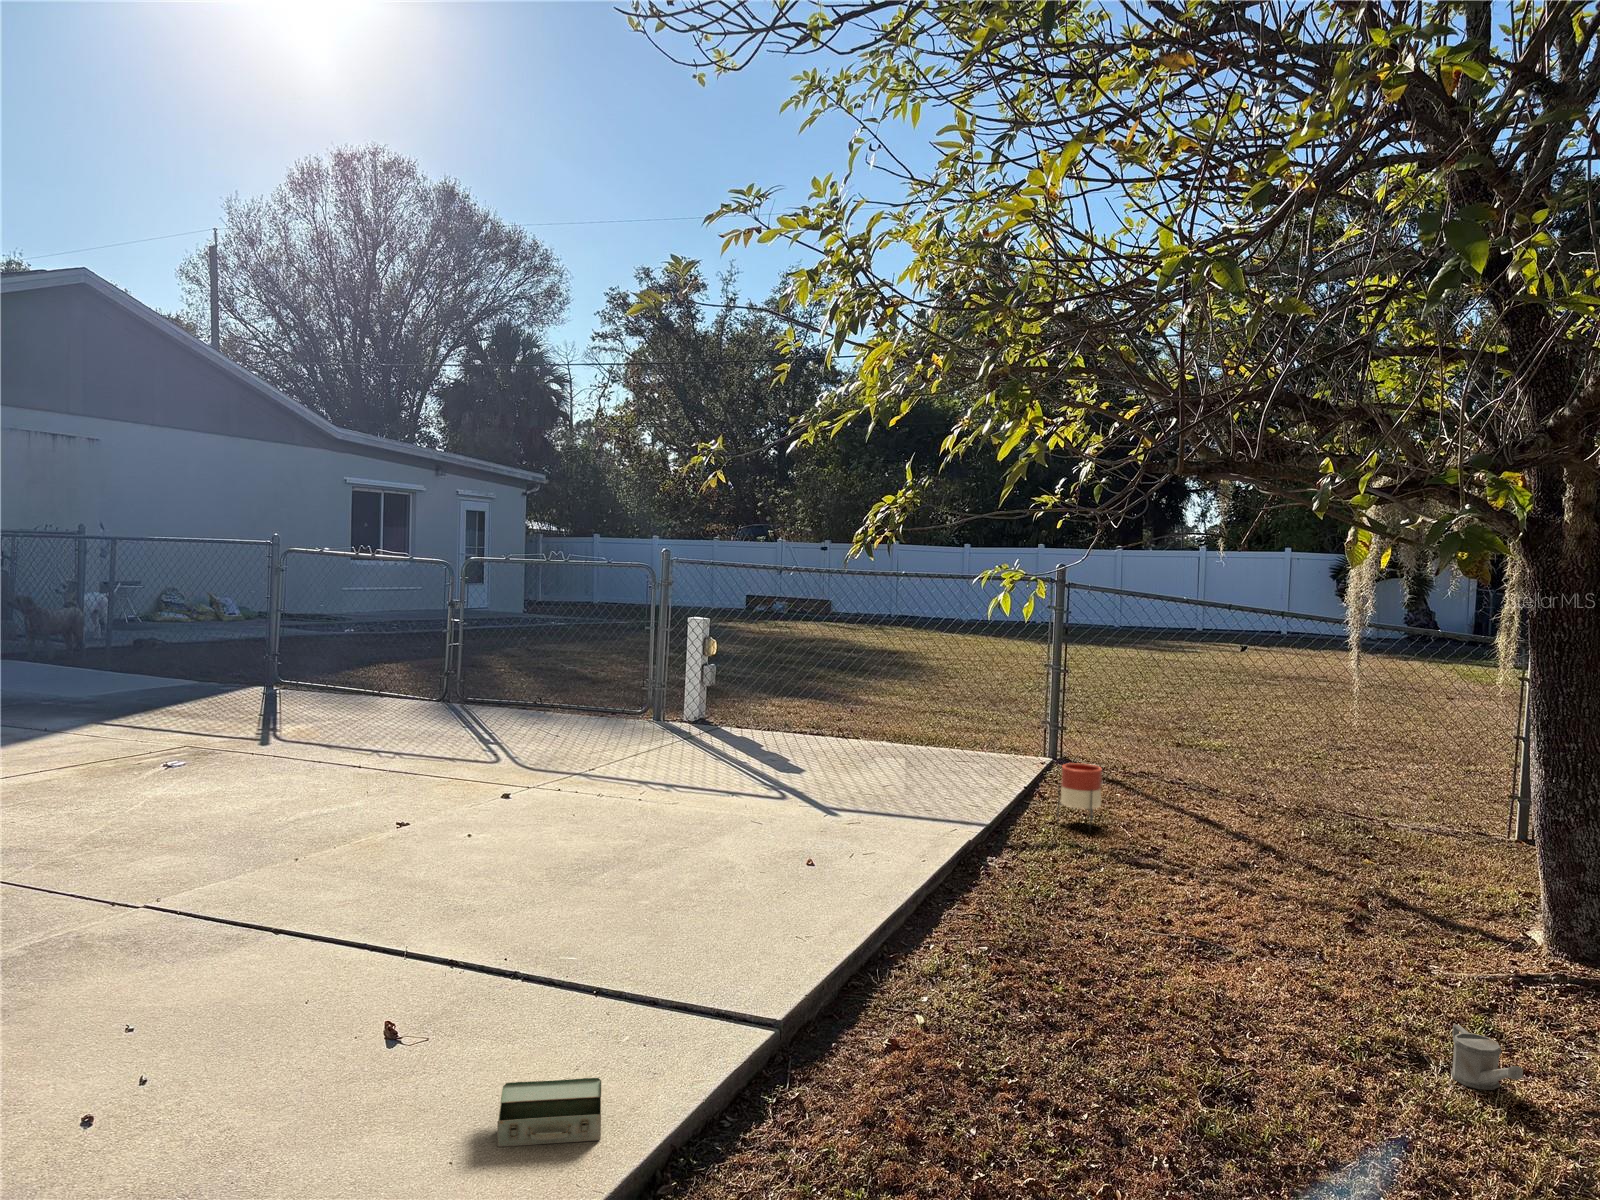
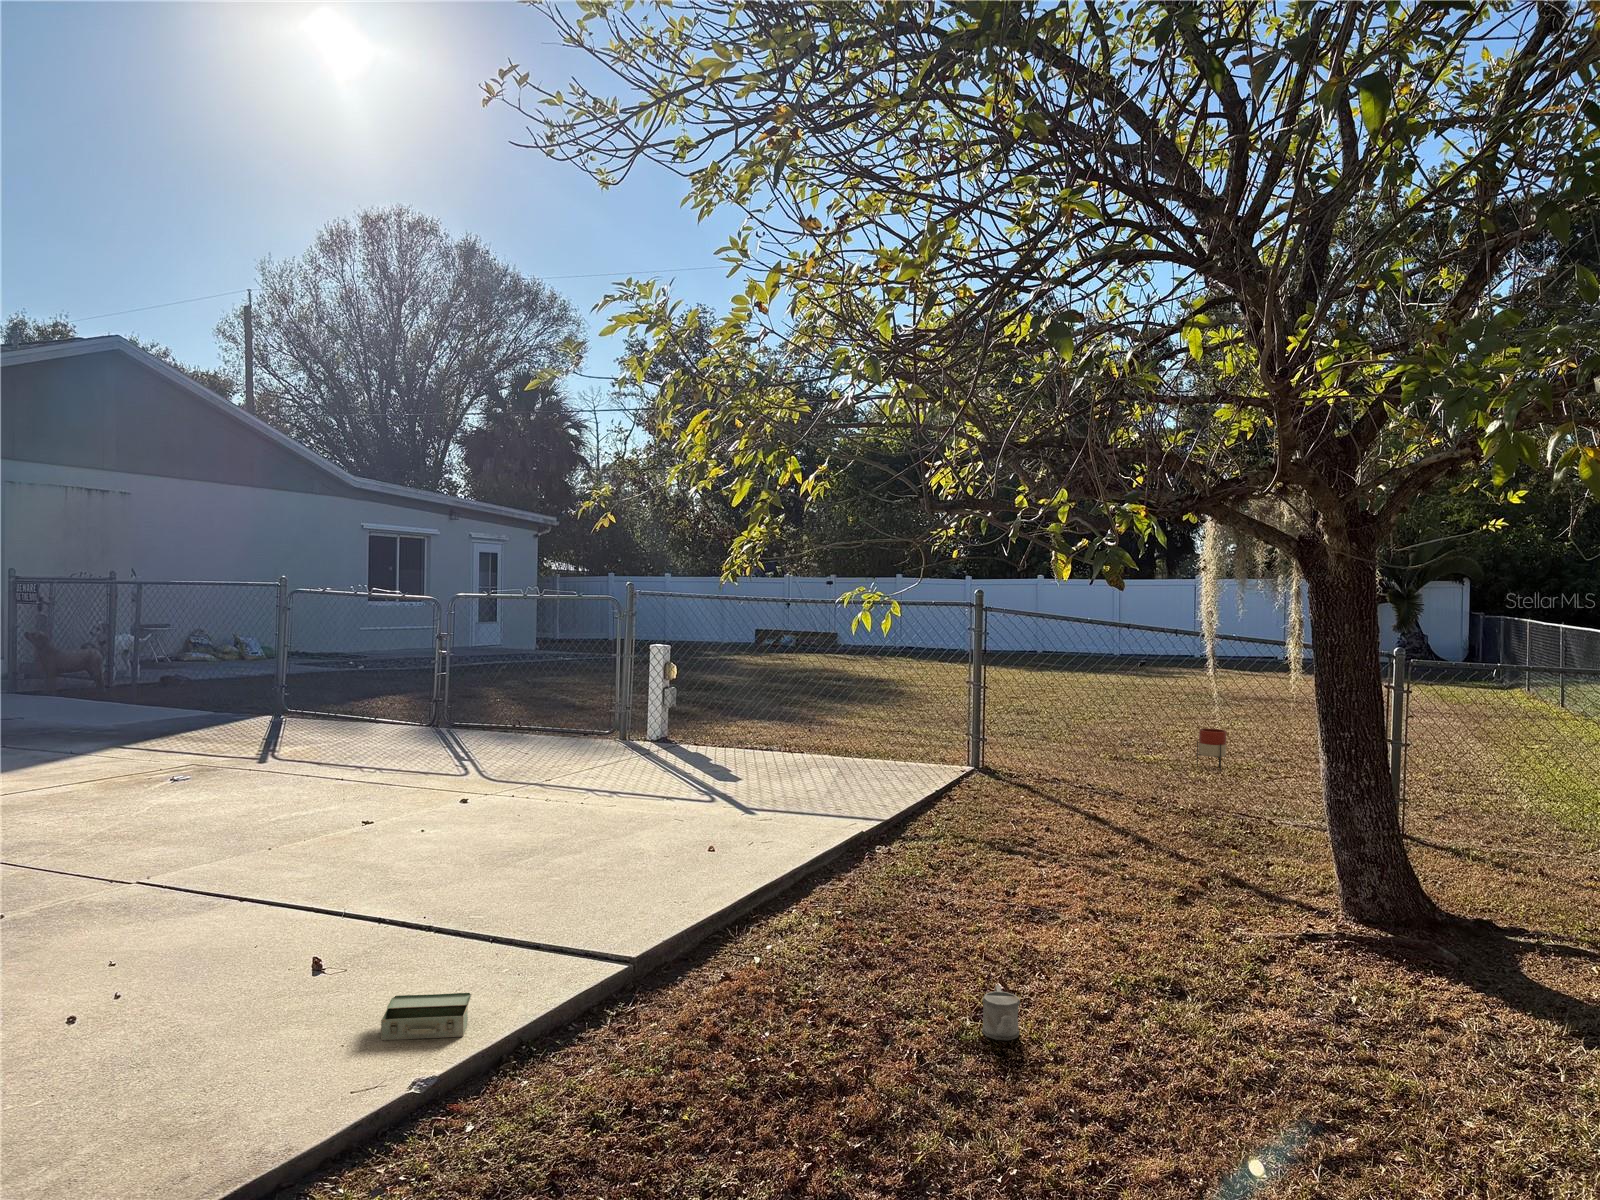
planter: present [1057,763,1102,829] -> present [1197,728,1226,771]
watering can: present [1451,1025,1523,1090] -> present [982,985,1020,1040]

